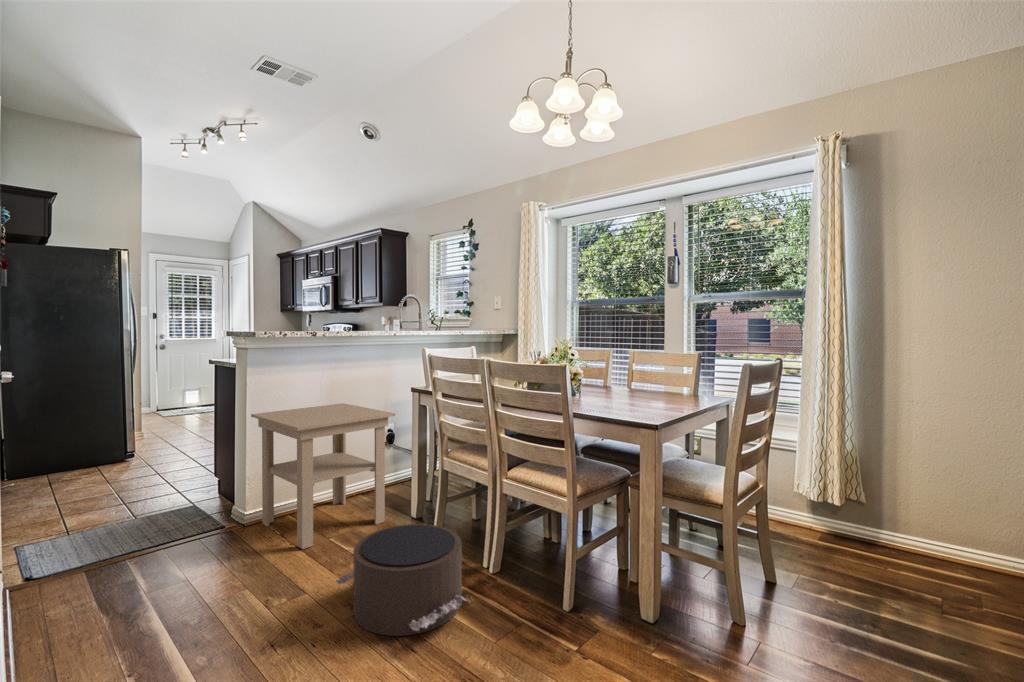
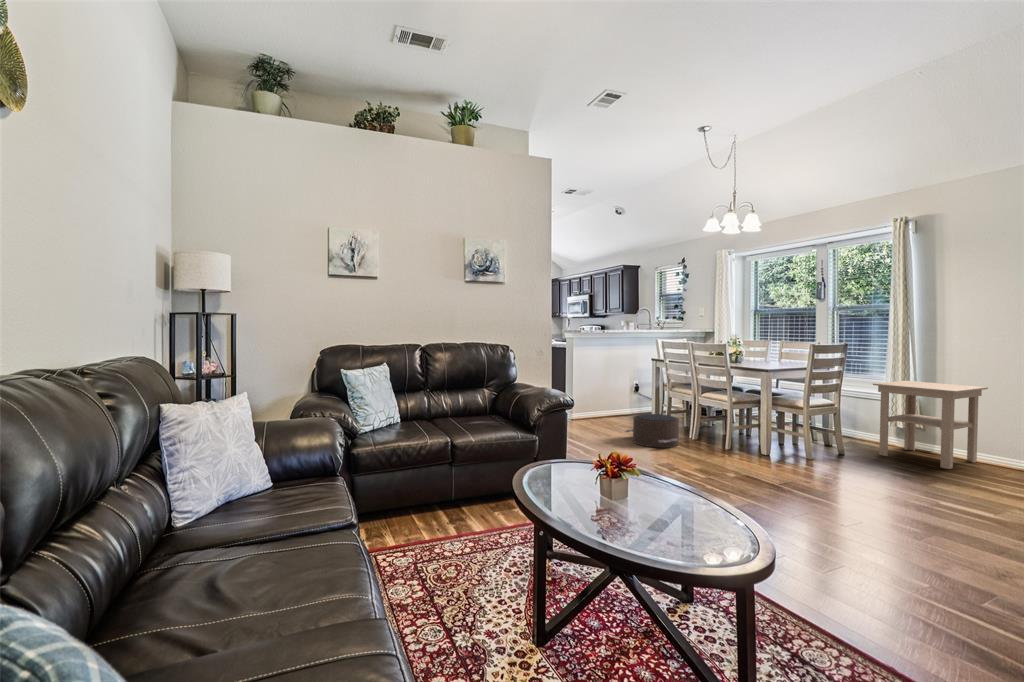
side table: present [251,403,395,549] -> present [873,381,988,469]

